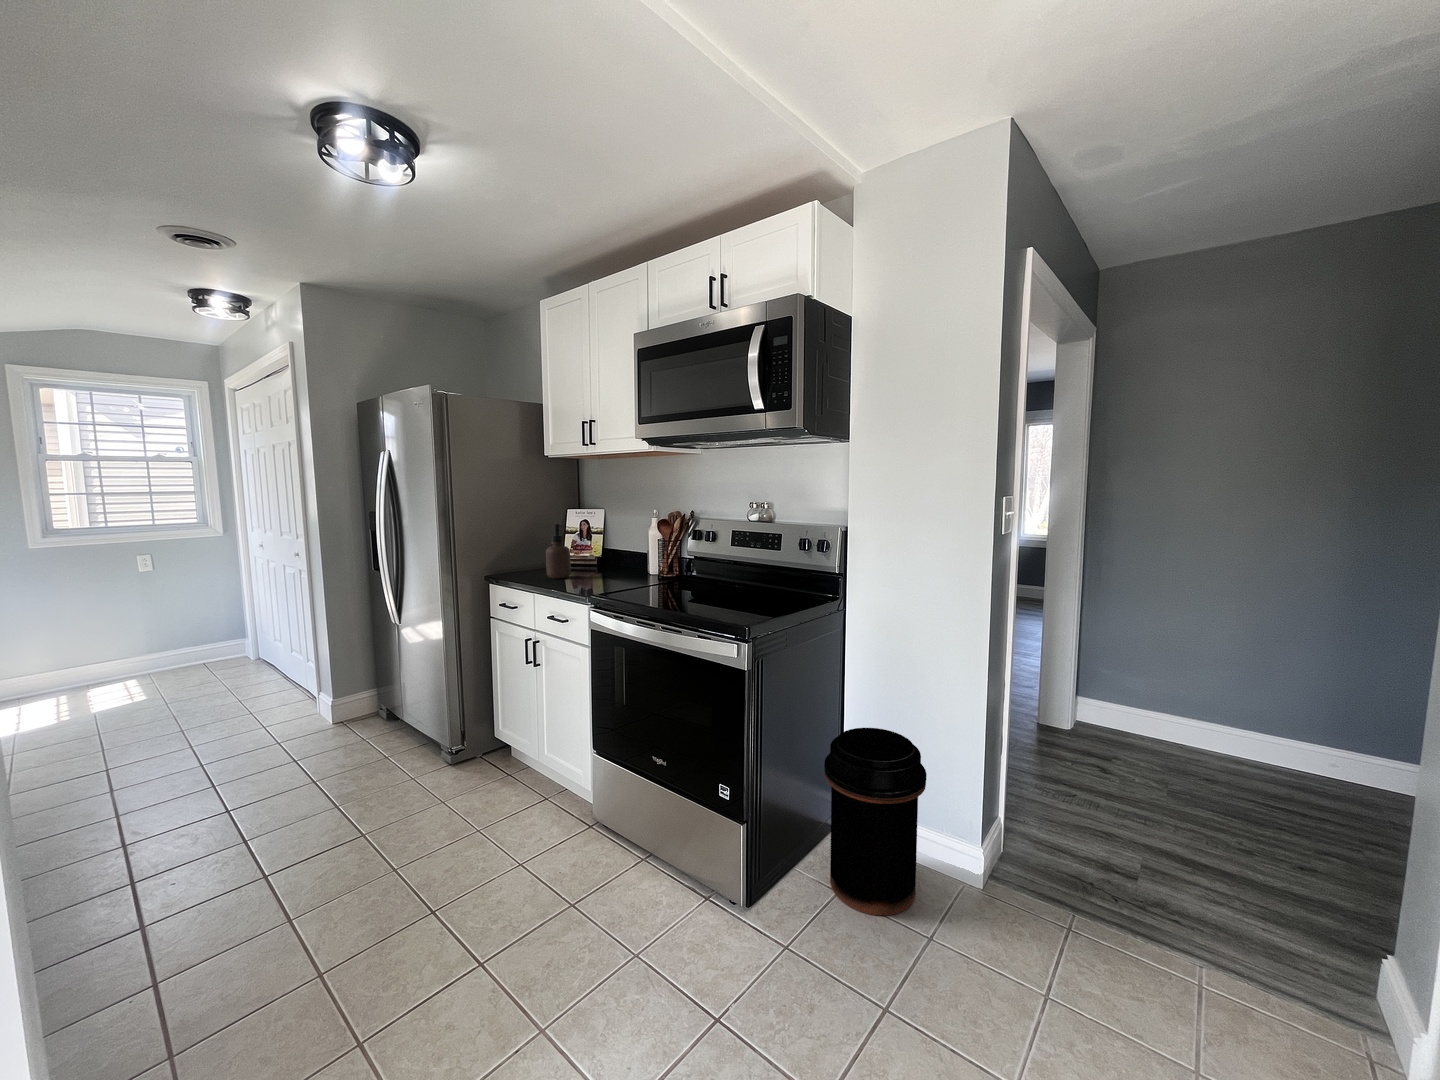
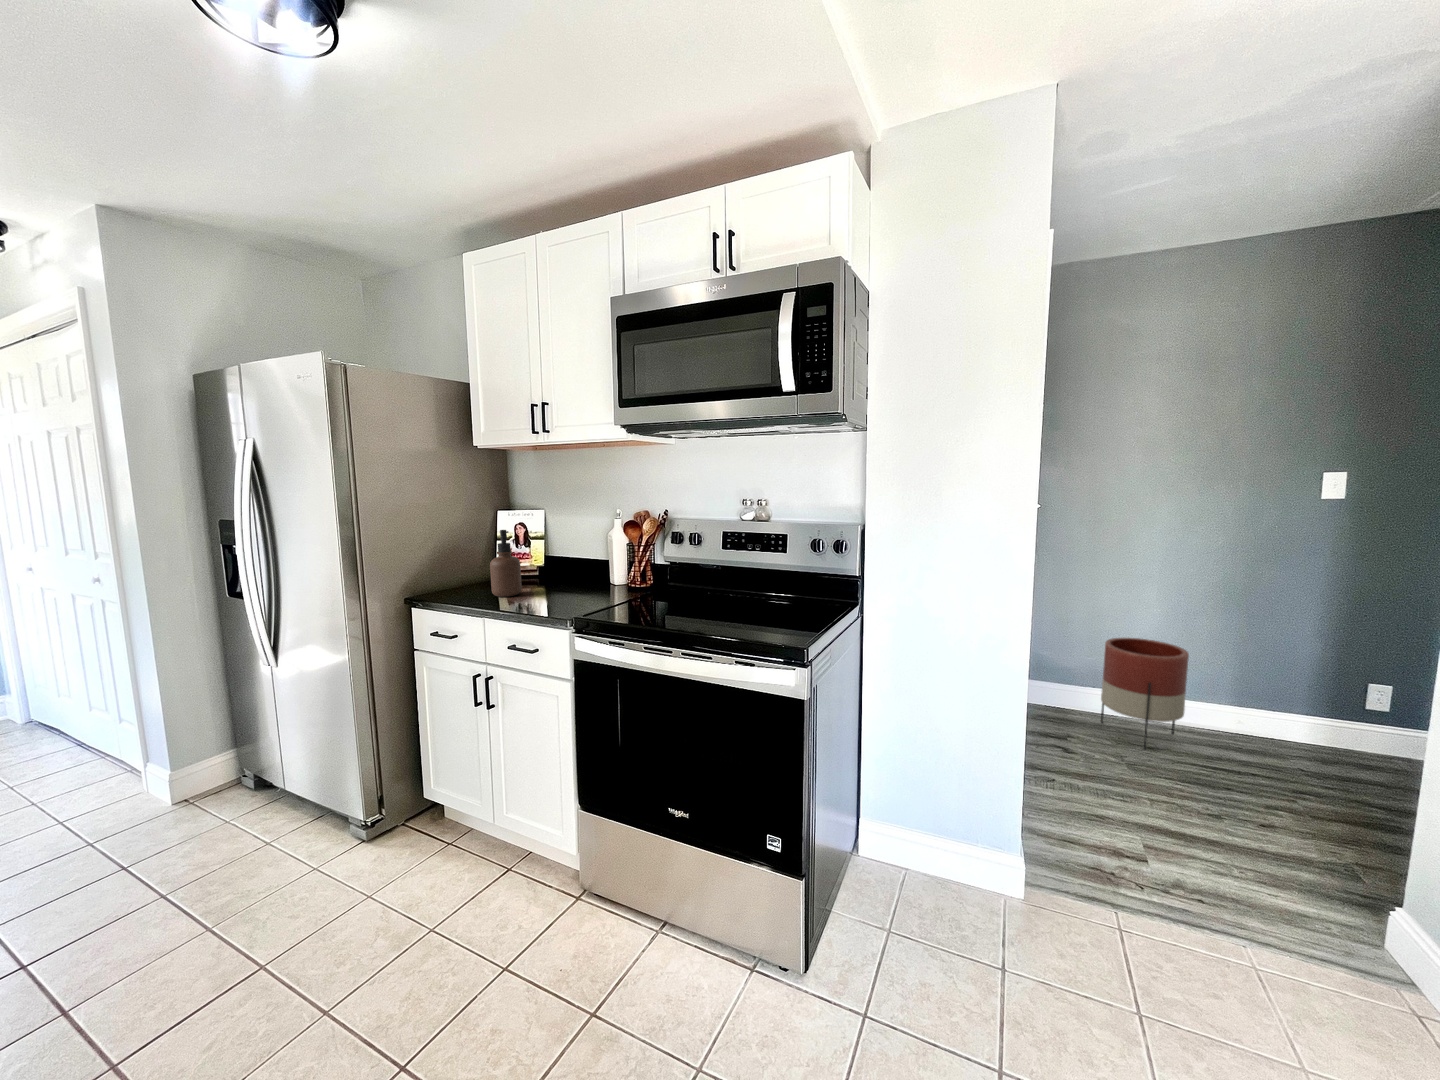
planter: none [1162,659,1262,781] -> present [1101,638,1189,749]
trash can: present [824,728,927,915] -> none [870,744,985,952]

